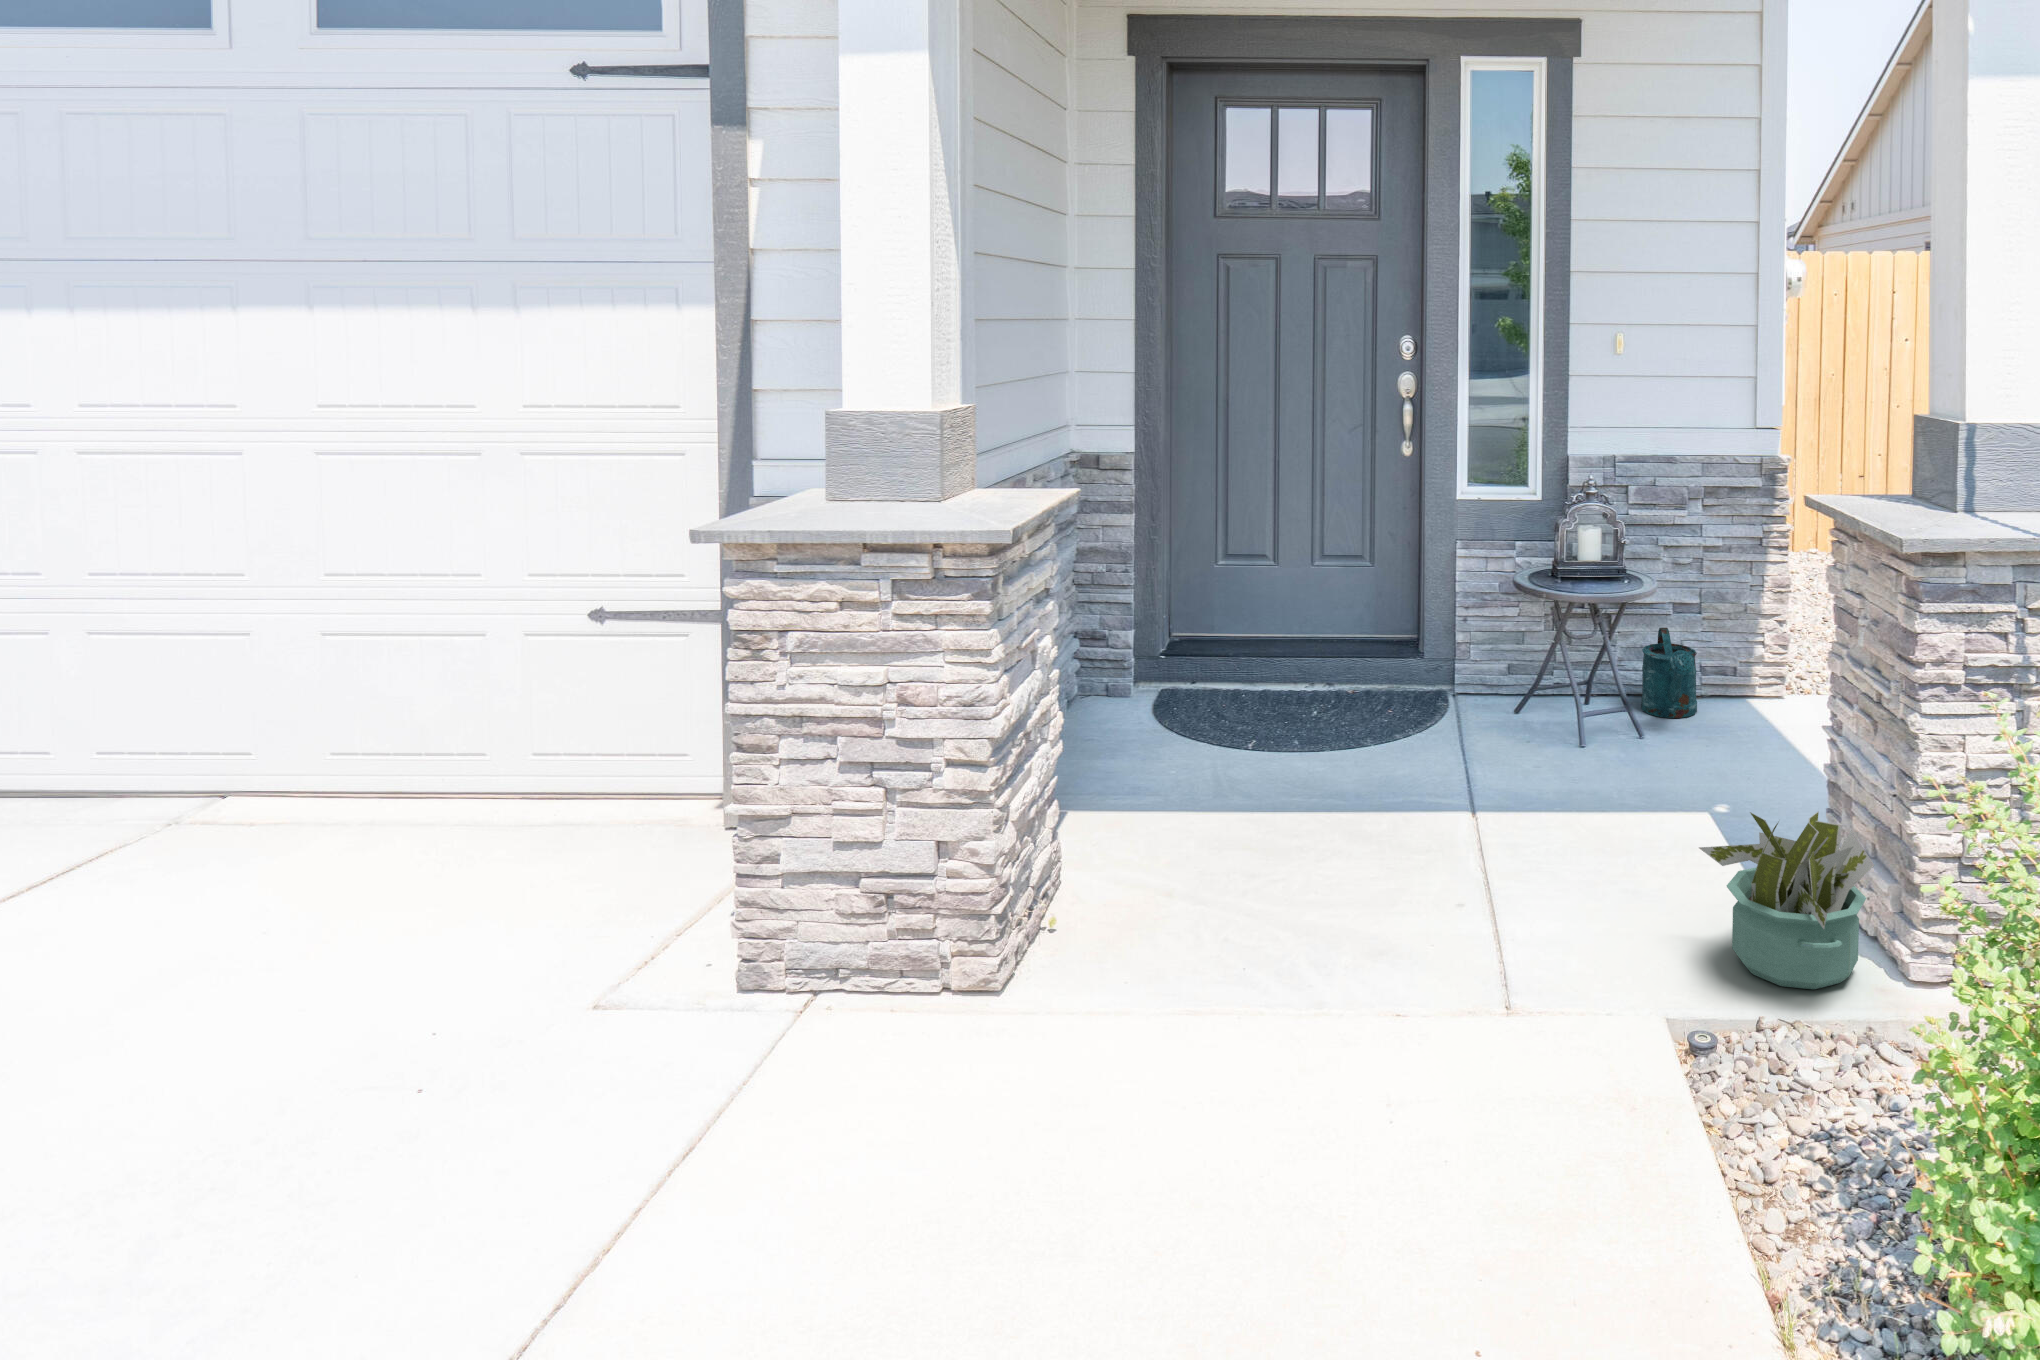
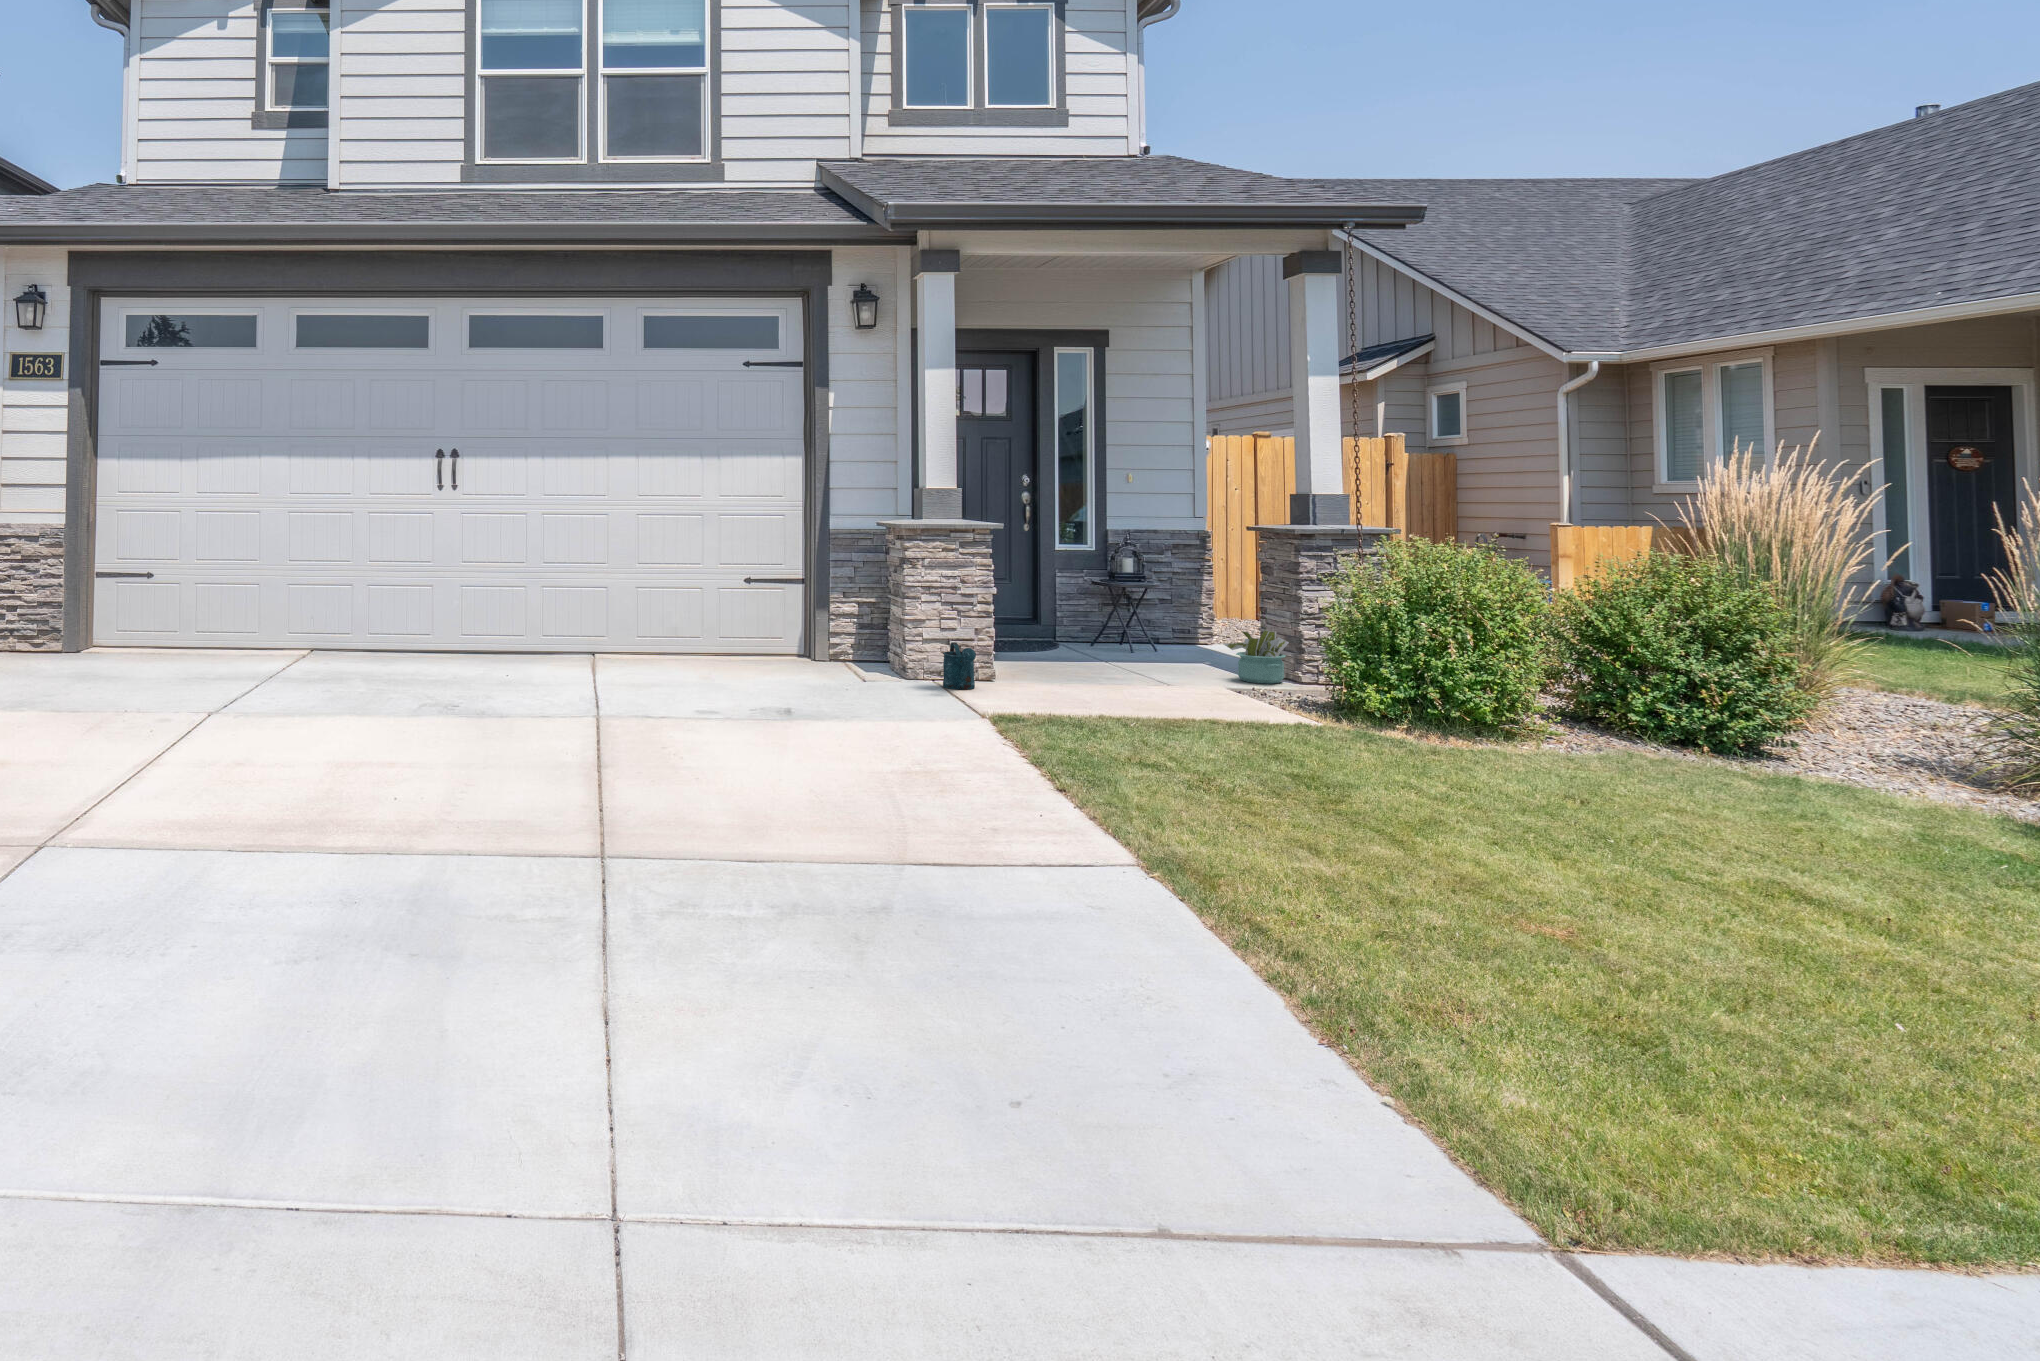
watering can: present [1641,628,1697,718] -> present [943,642,976,689]

